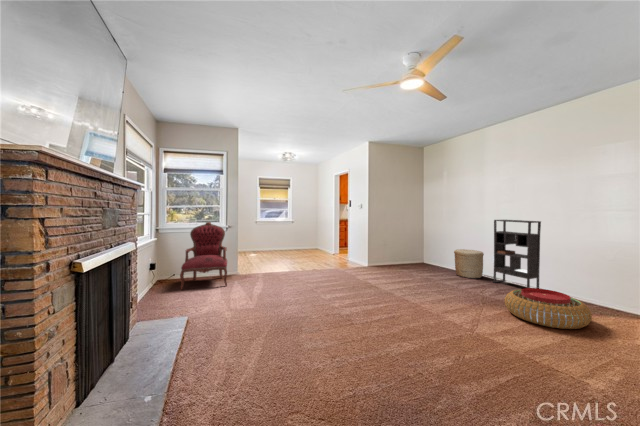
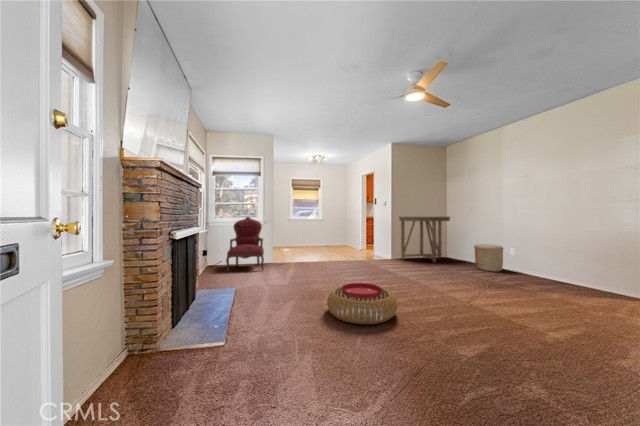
console table: none [375,220,428,268] -> present [399,217,450,262]
bookshelf: present [493,220,541,288] -> none [510,215,557,283]
pouf: present [505,288,592,329] -> present [327,283,397,324]

